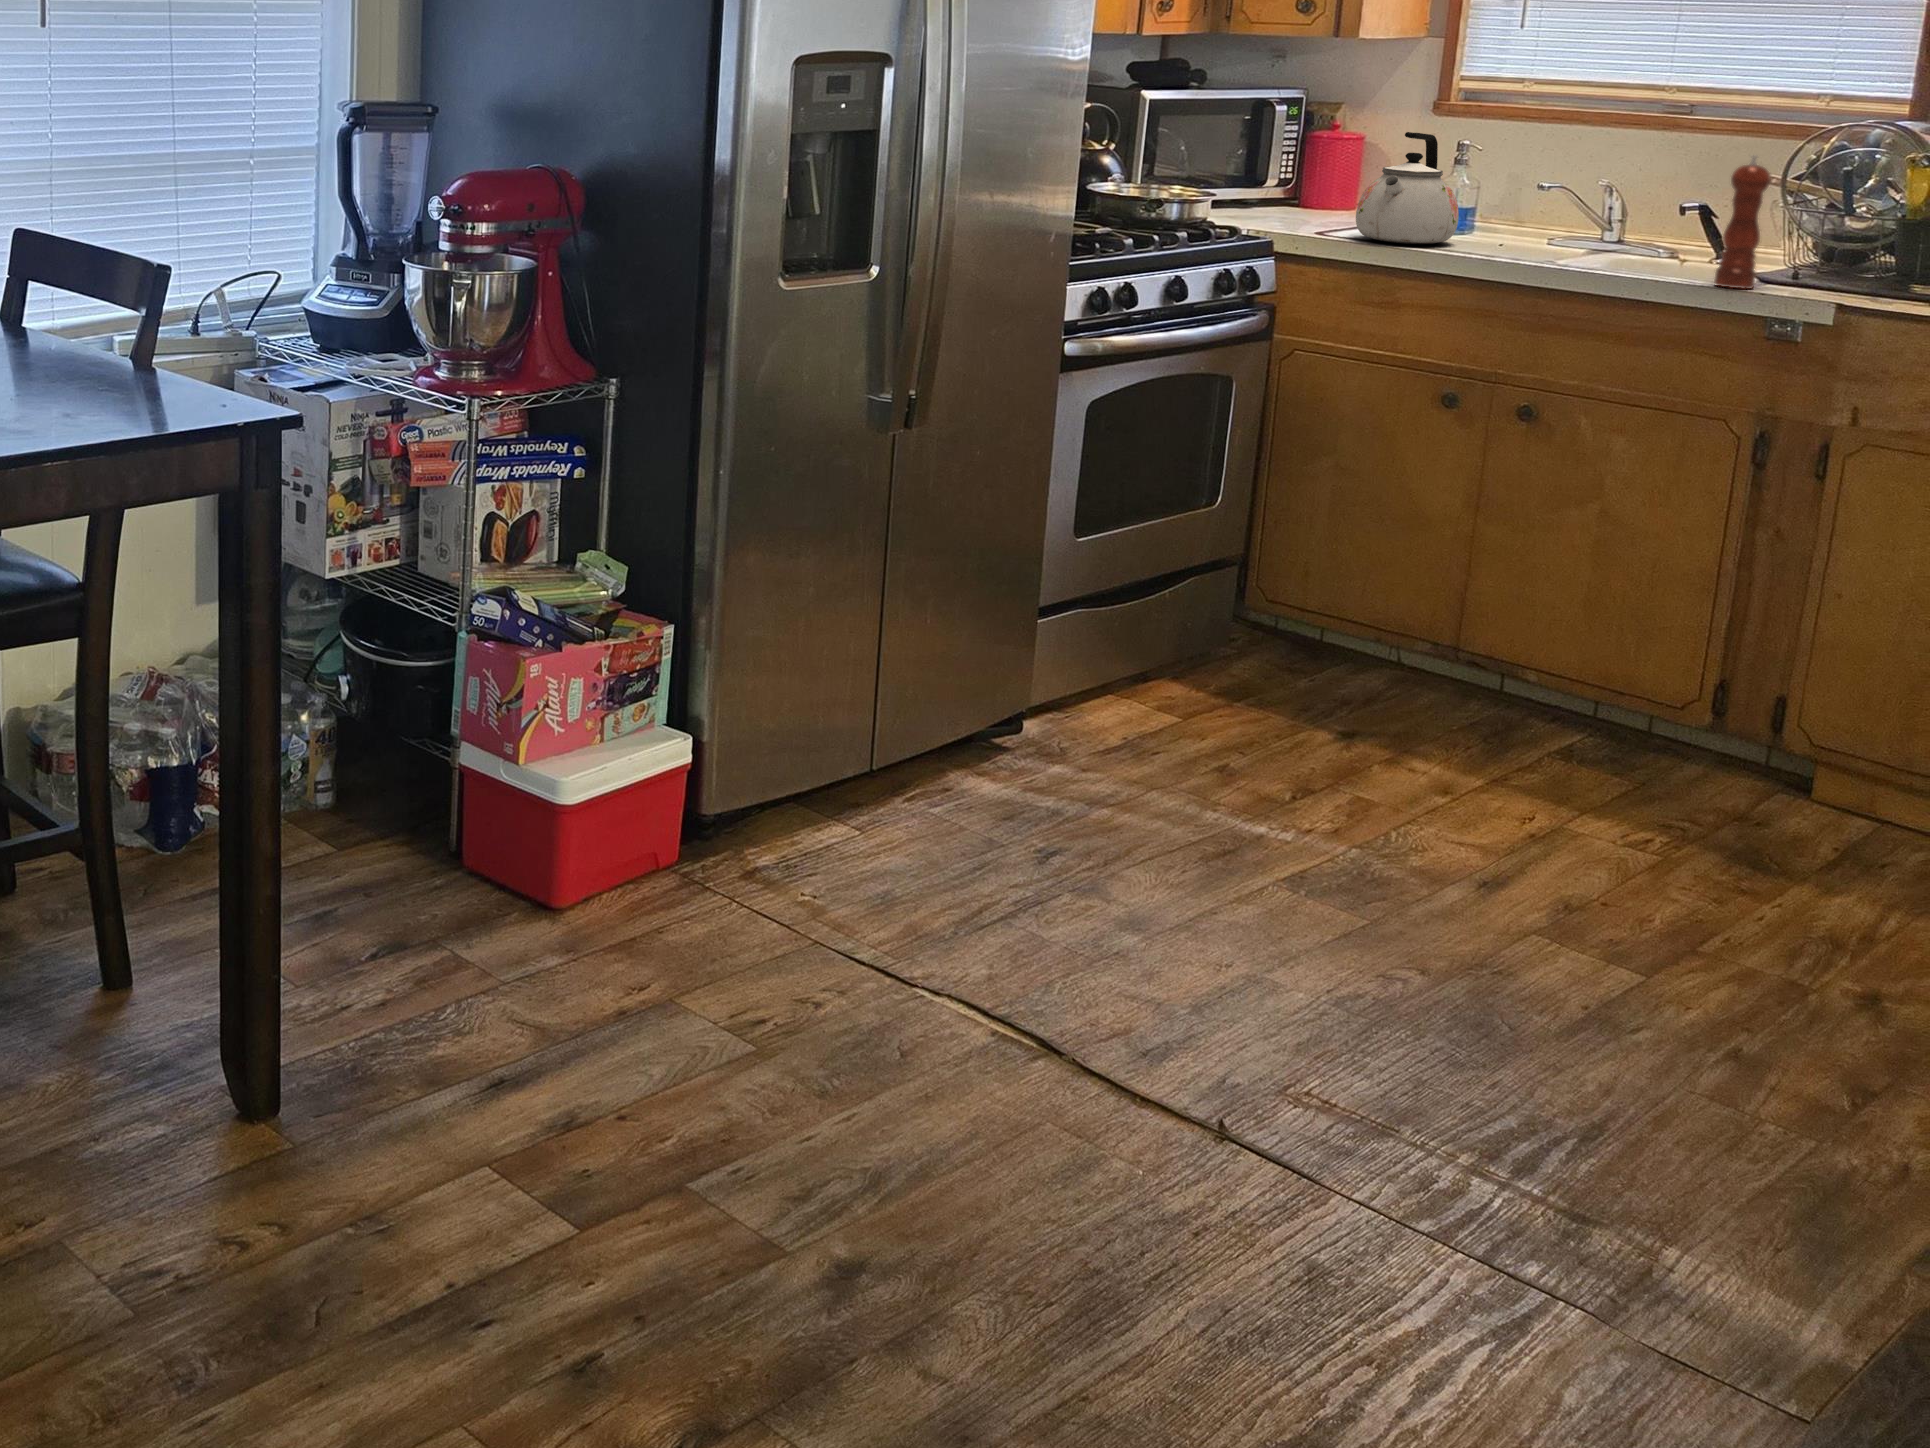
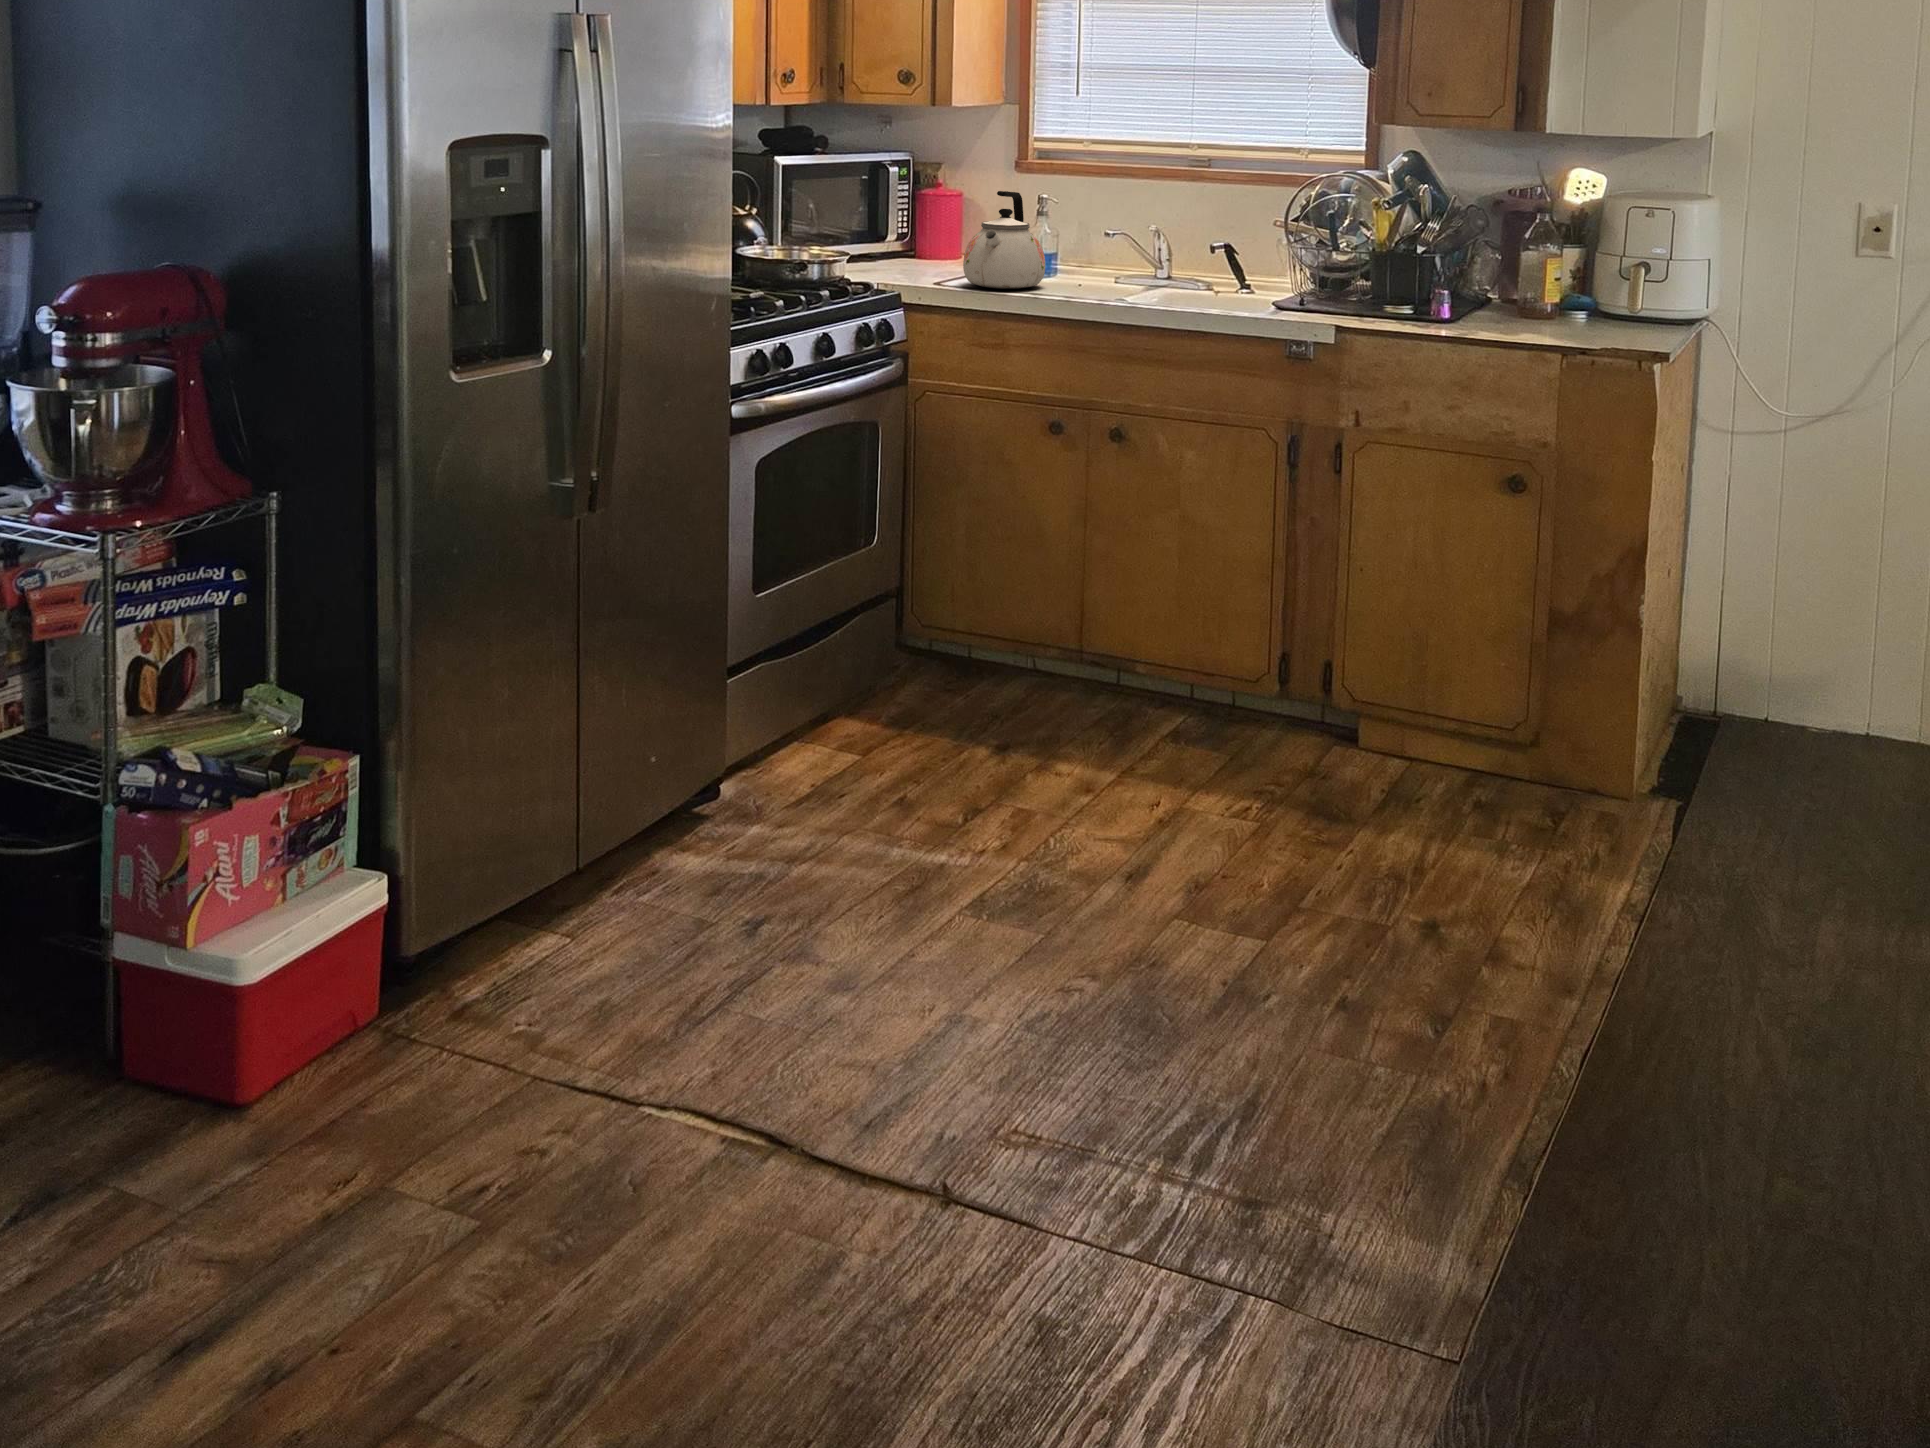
pepper mill: present [1714,155,1771,289] -> none [1250,203,1283,315]

